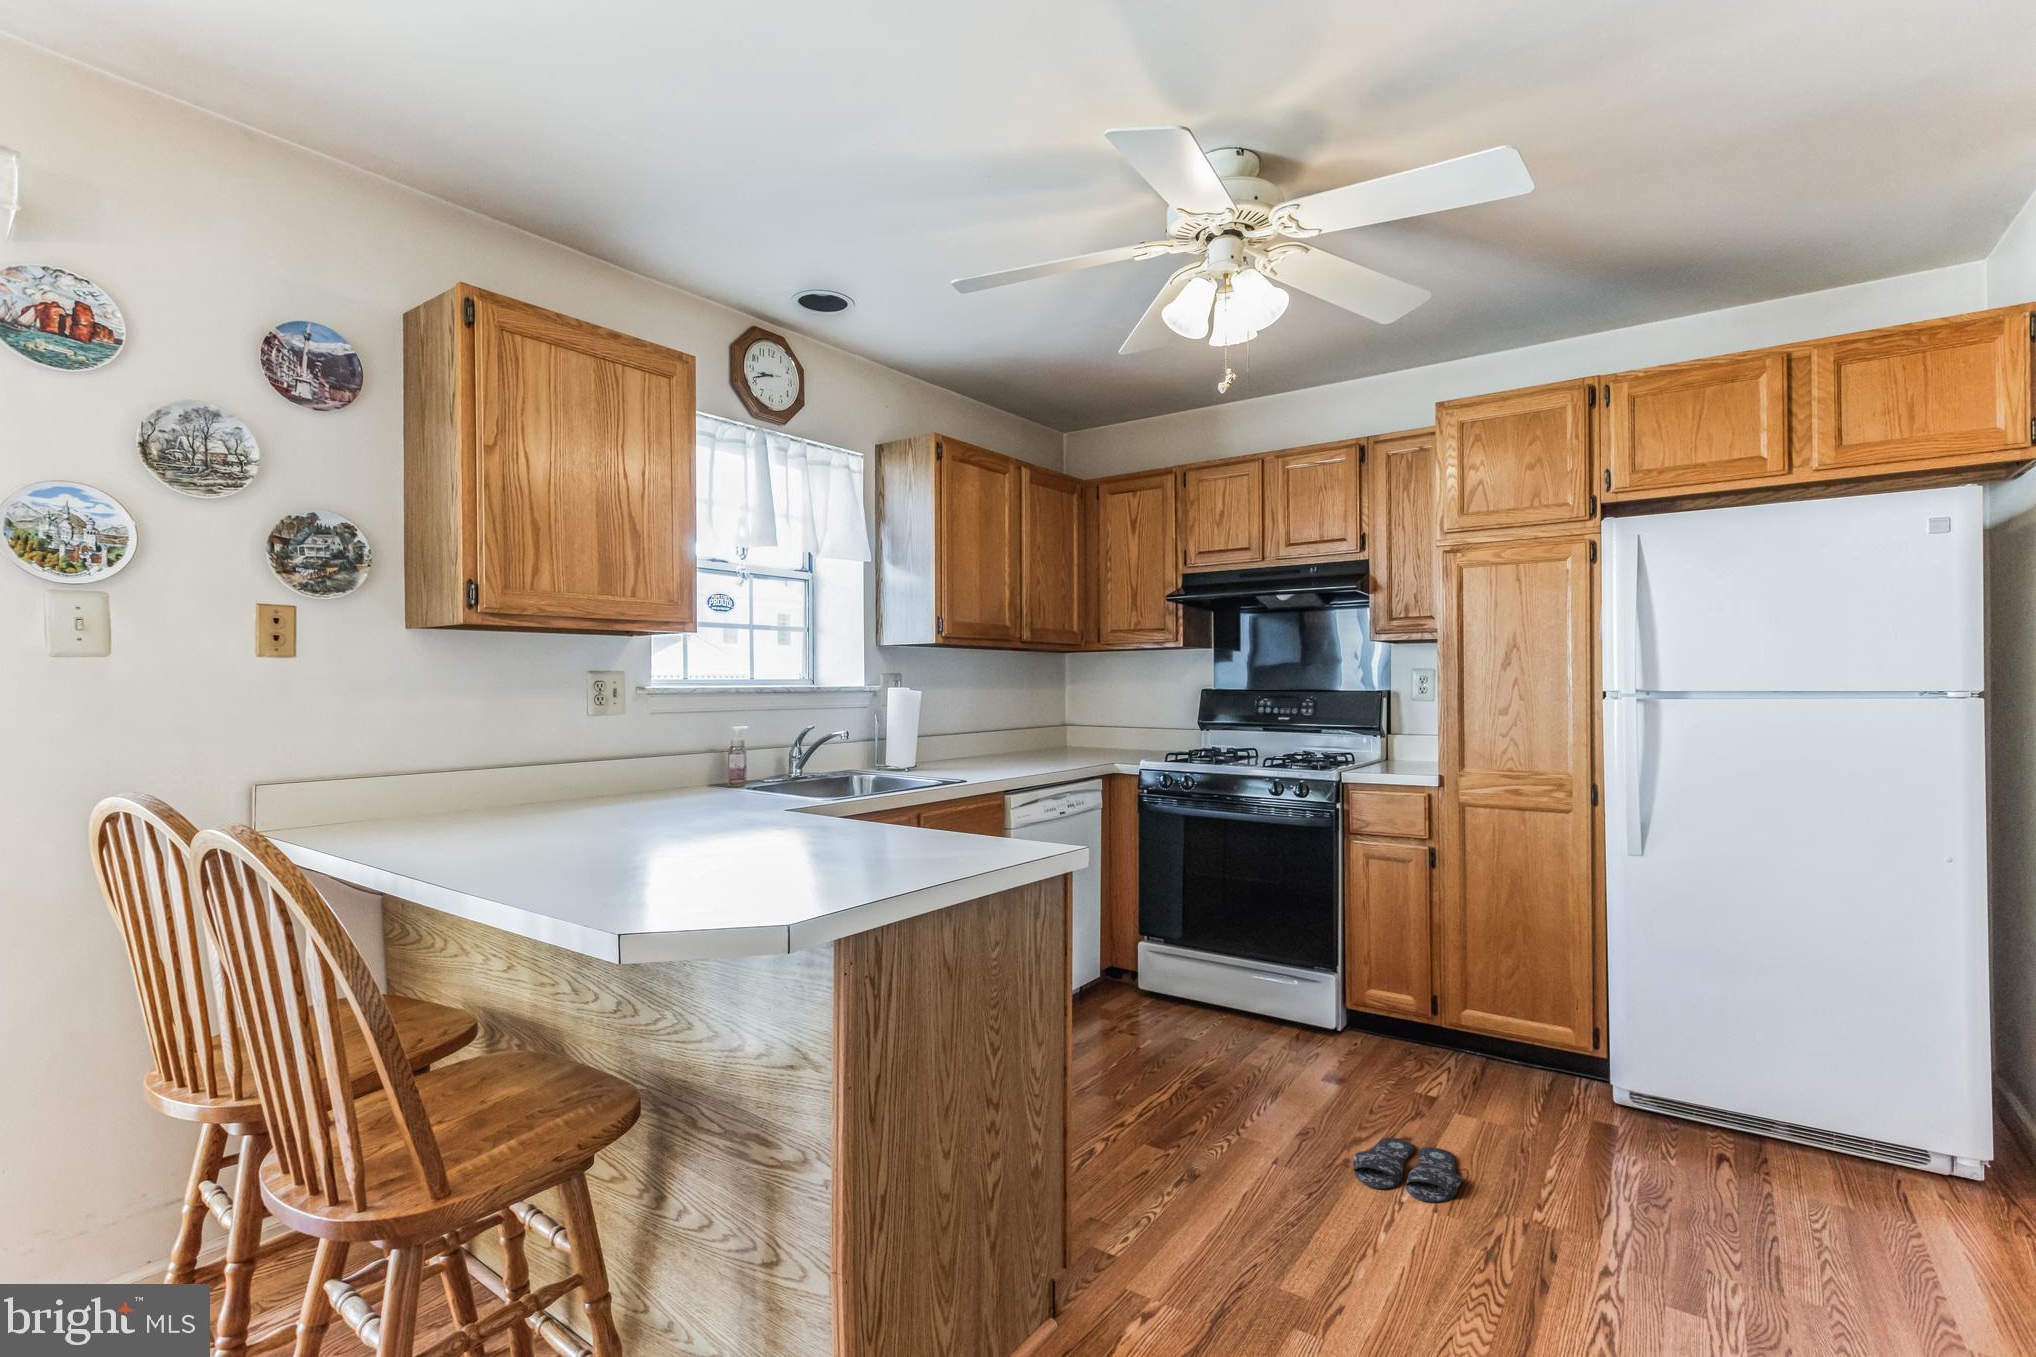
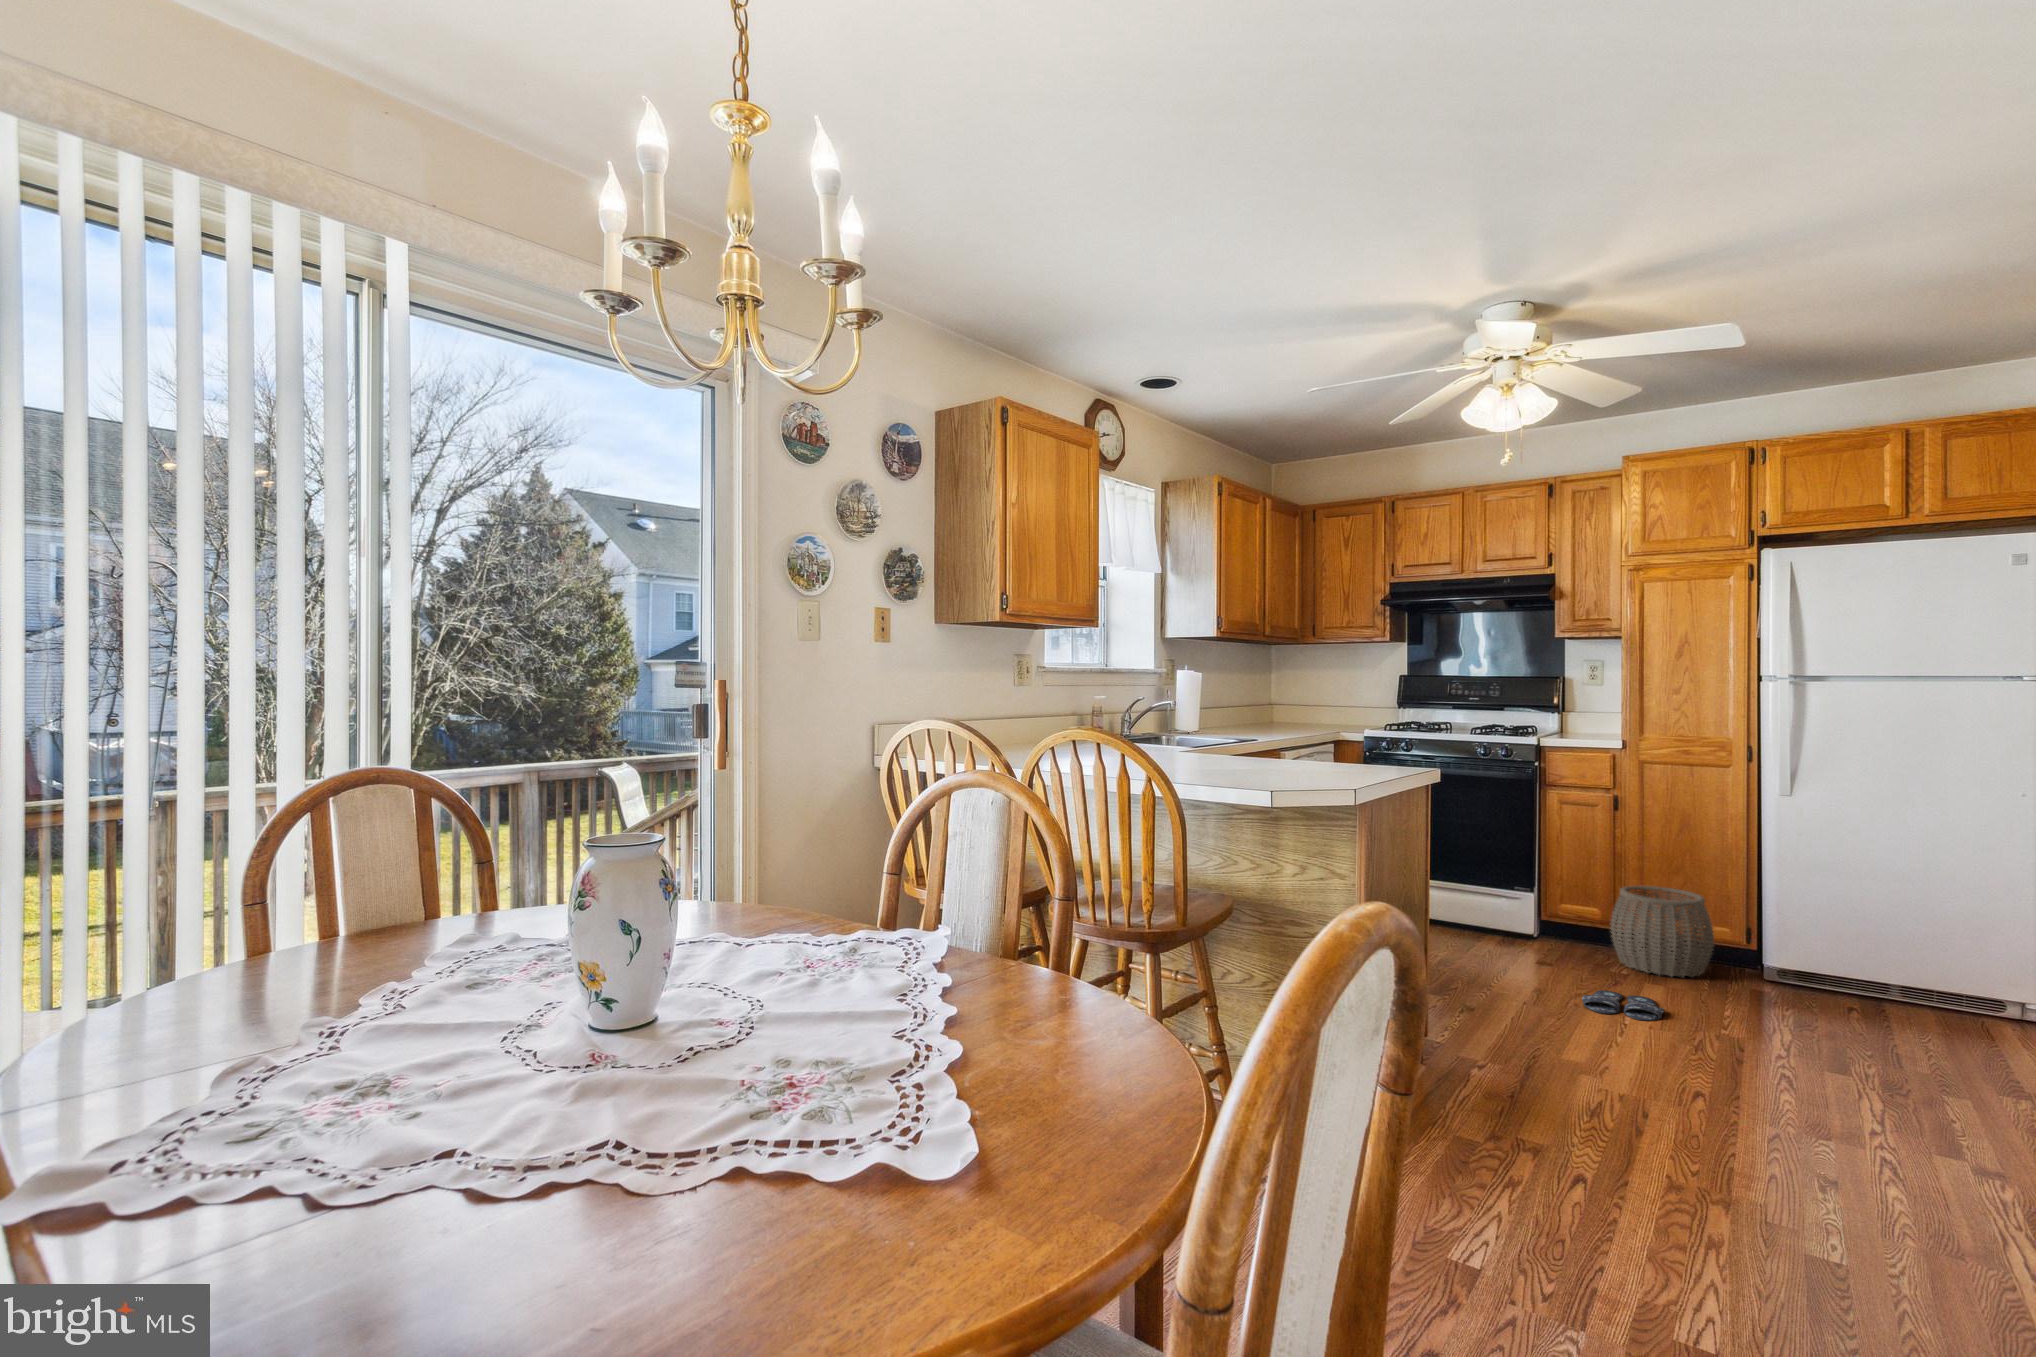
woven basket: none [1417,972,1549,1107] -> present [1611,886,1714,977]

